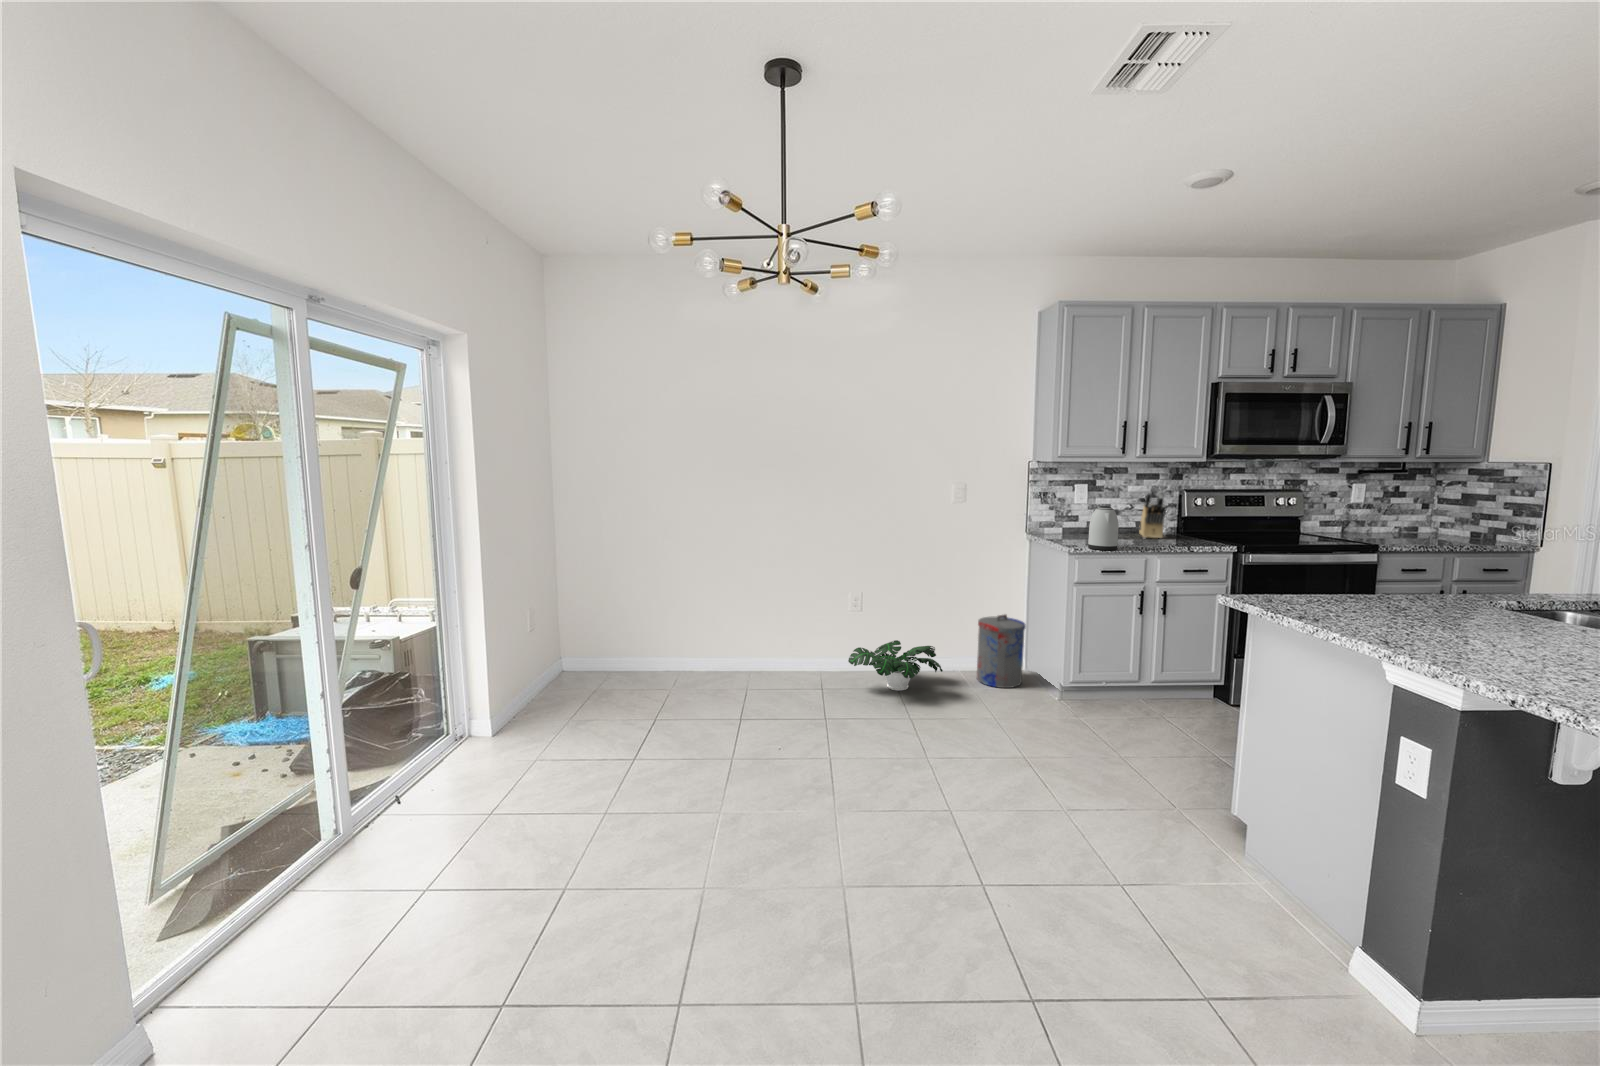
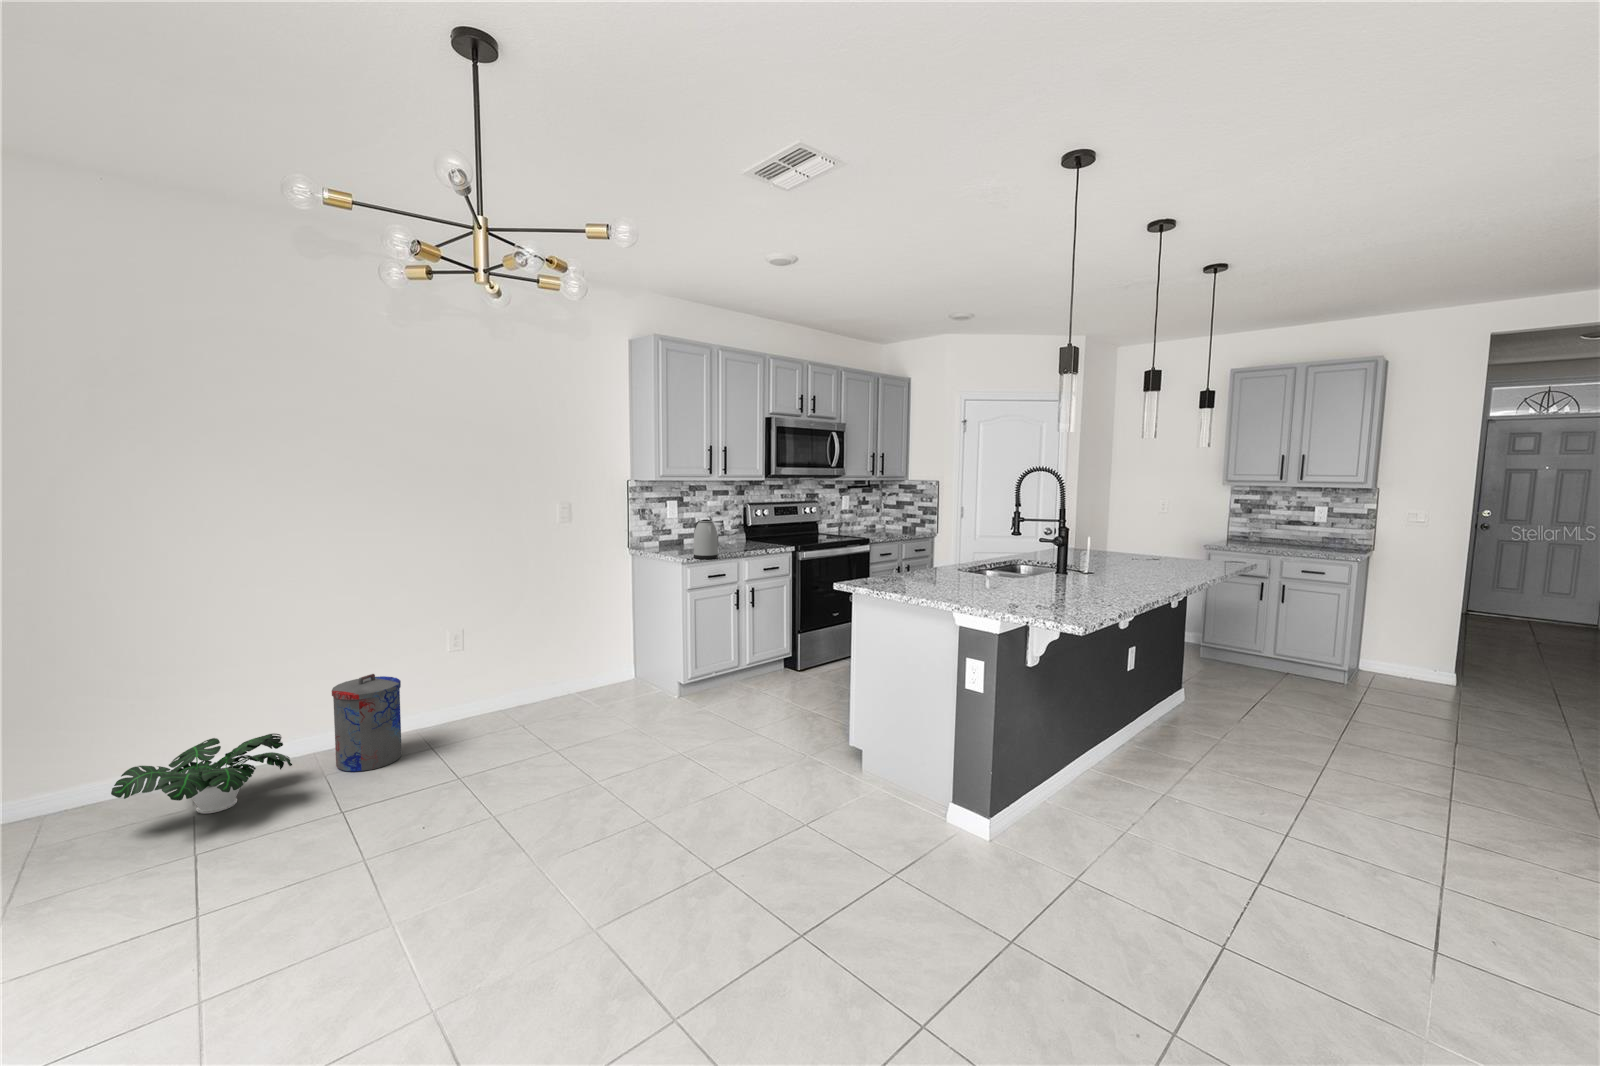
knife block: present [1139,491,1166,538] -> none [716,505,741,546]
trash can: present [977,615,1026,688] -> present [332,674,402,772]
potted plant: present [848,640,943,691] -> present [111,733,292,814]

